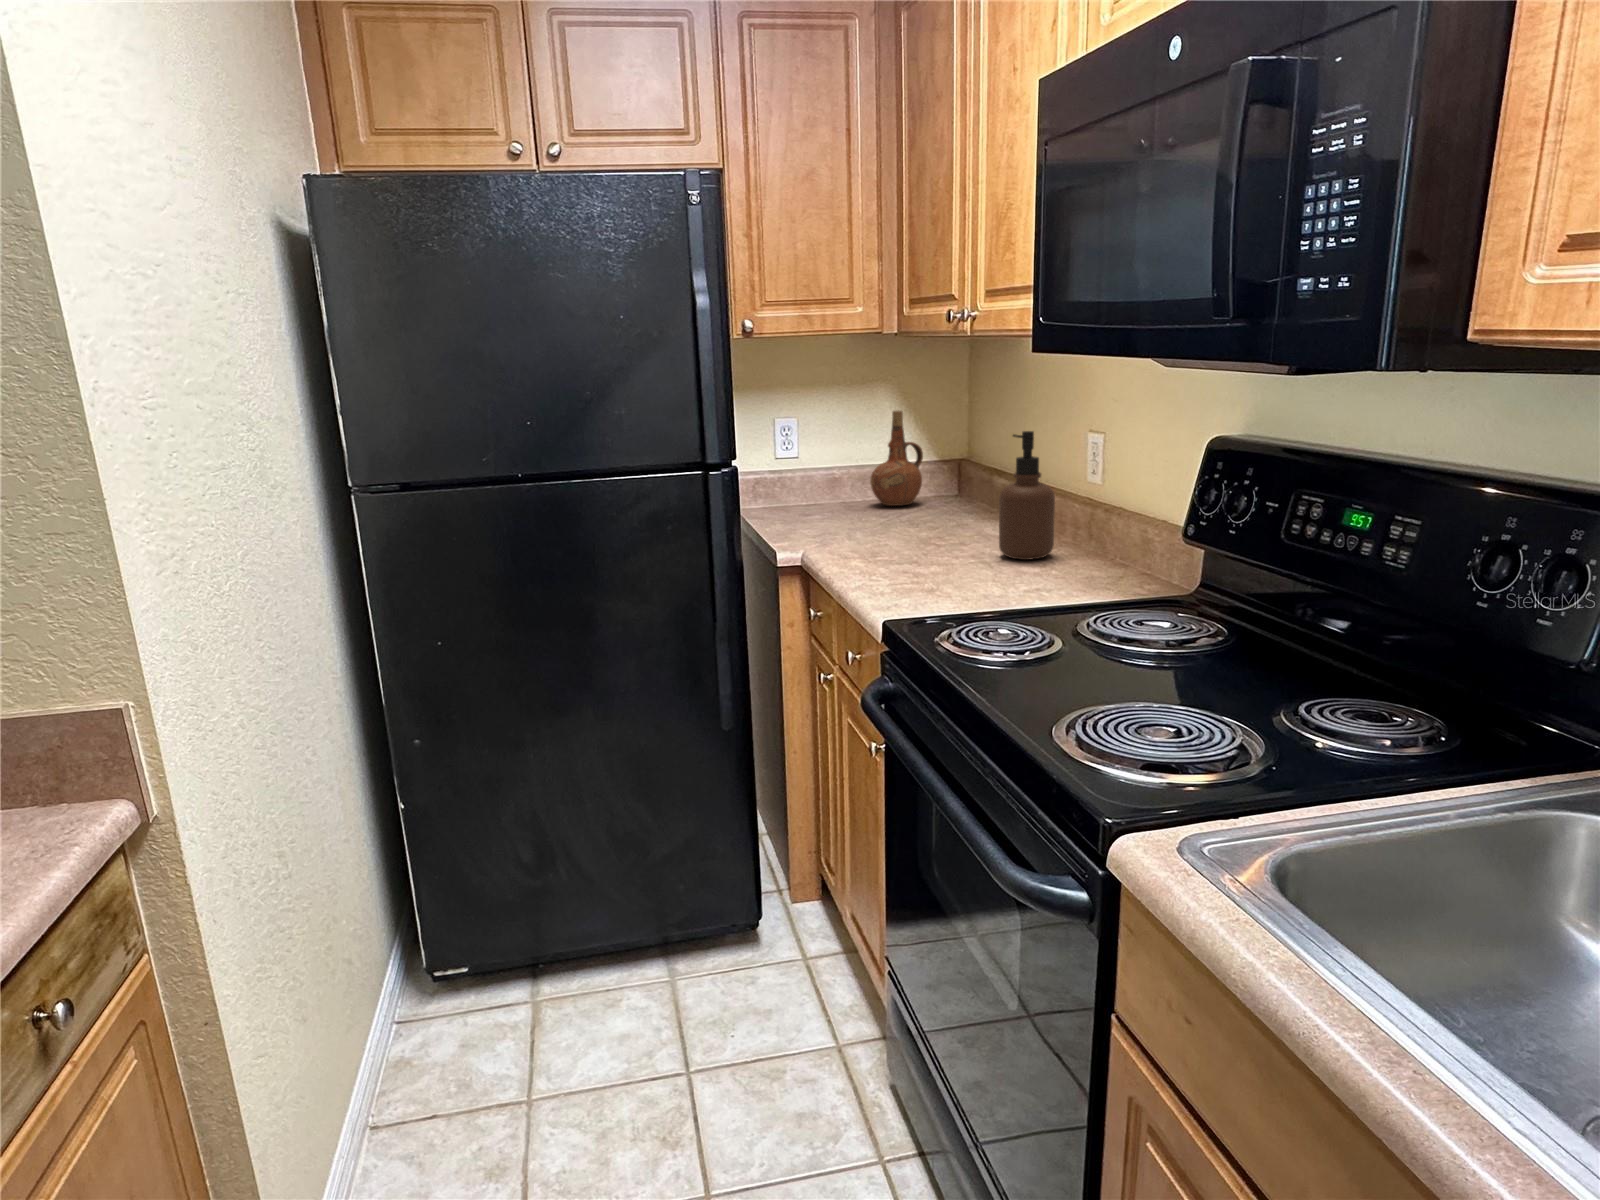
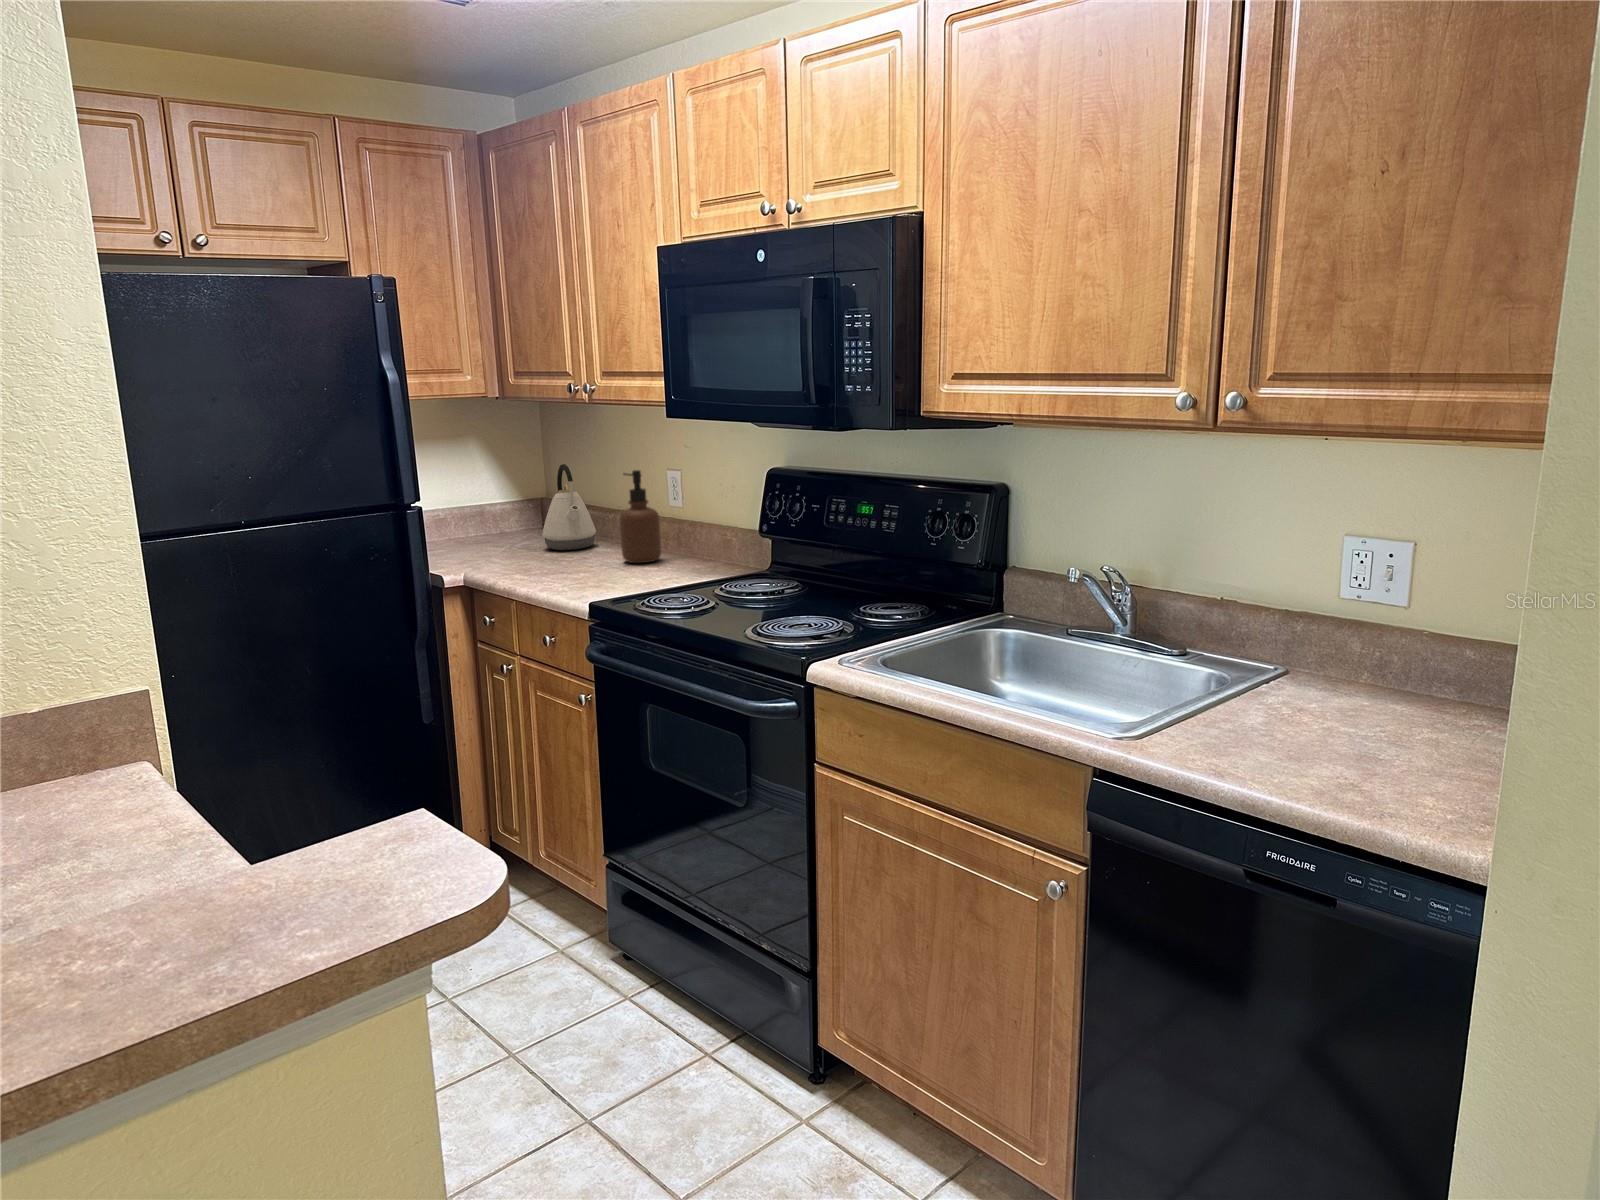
ceramic pitcher: present [870,411,923,506] -> none [477,460,522,539]
kettle: none [925,419,992,530] -> present [542,464,596,550]

